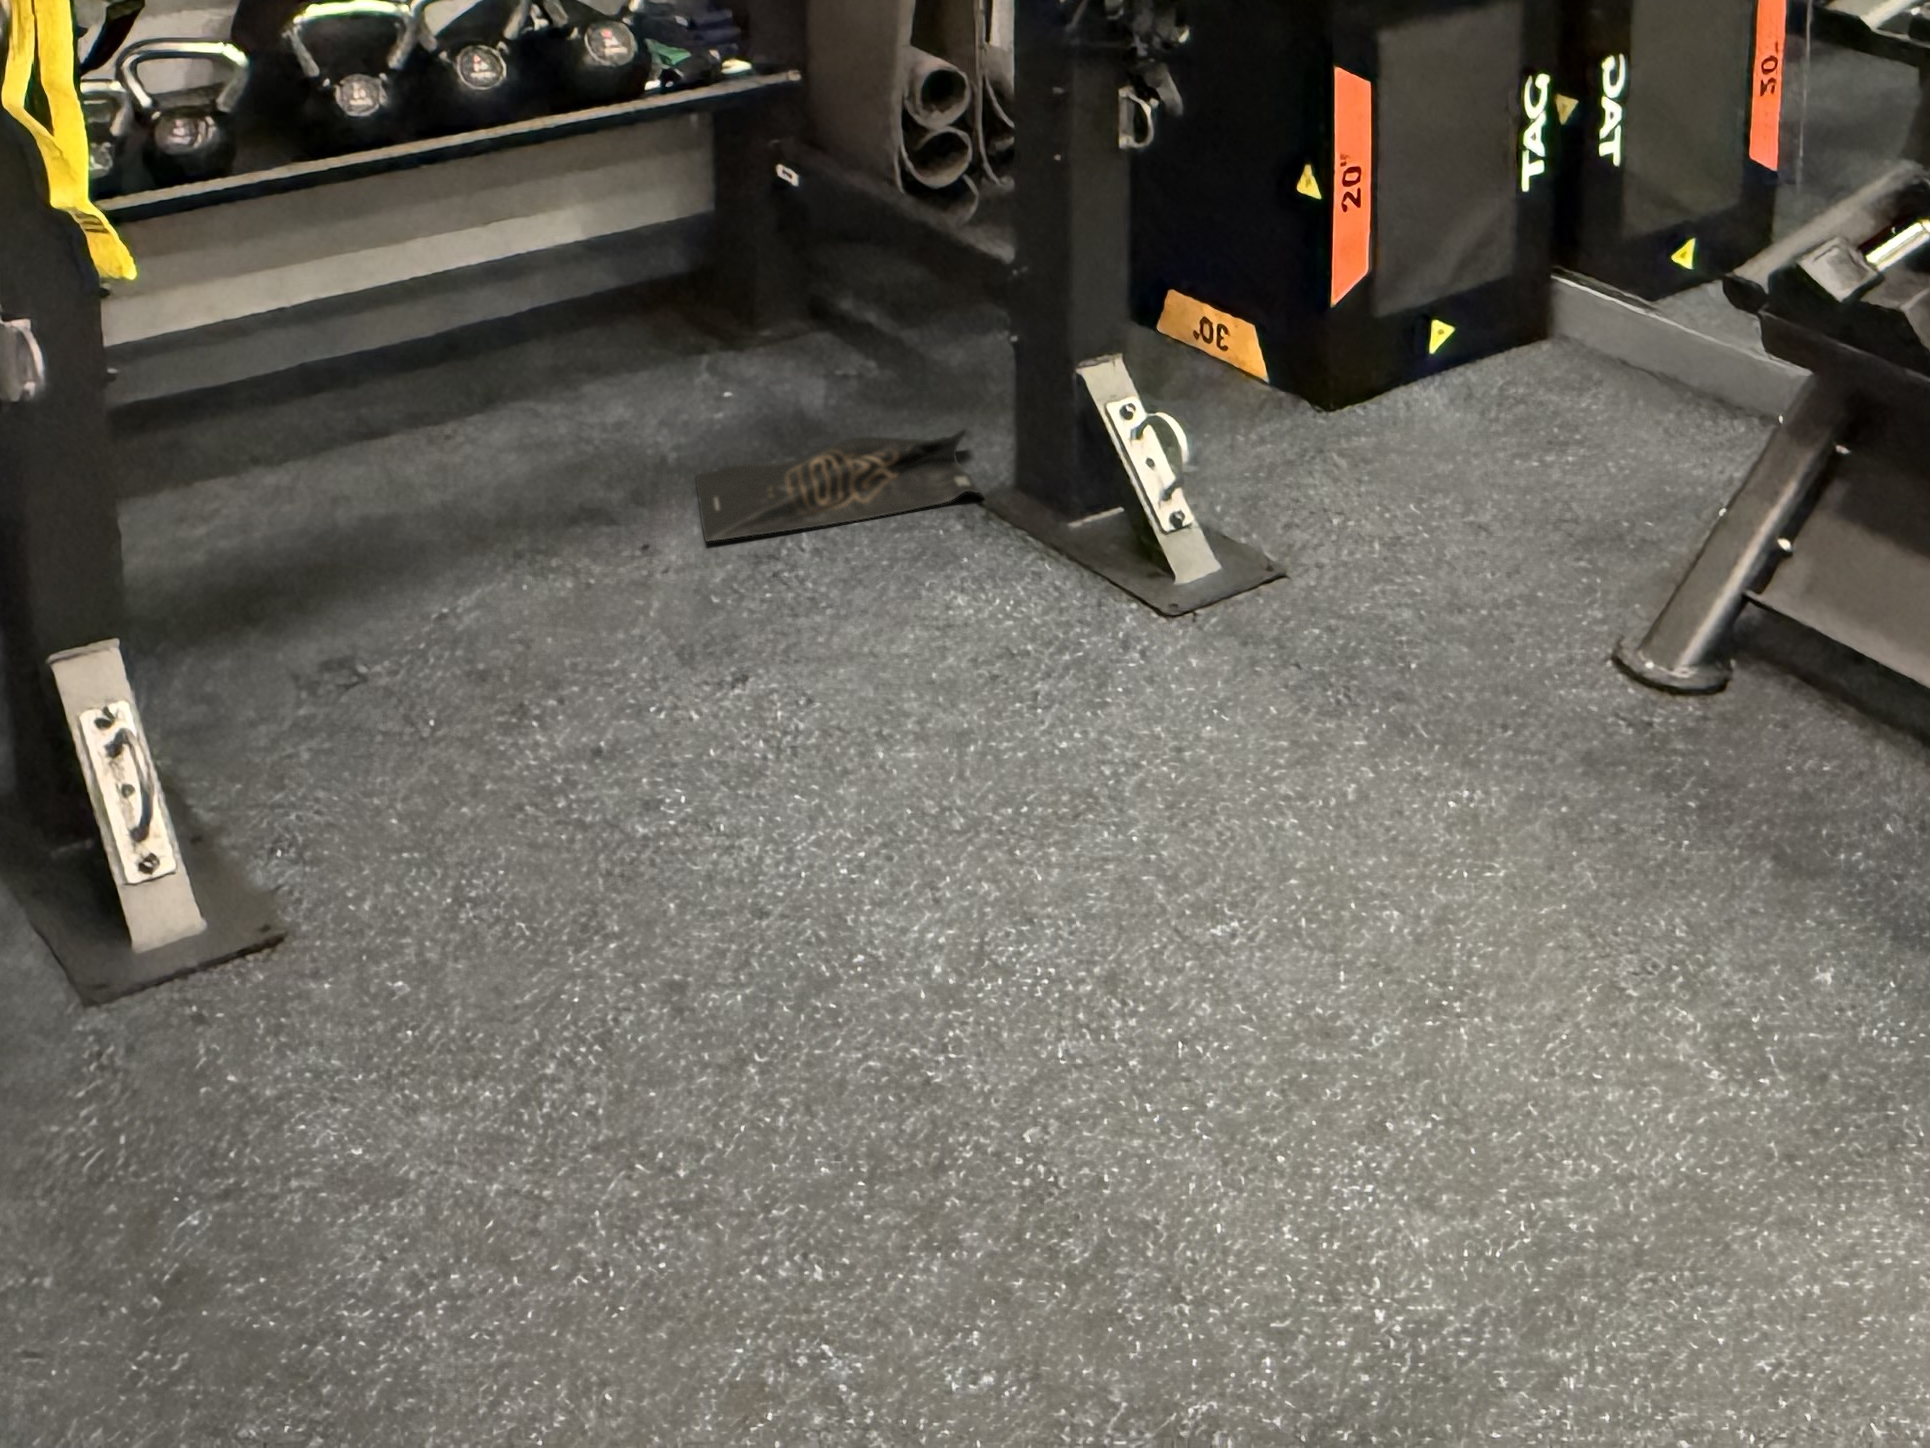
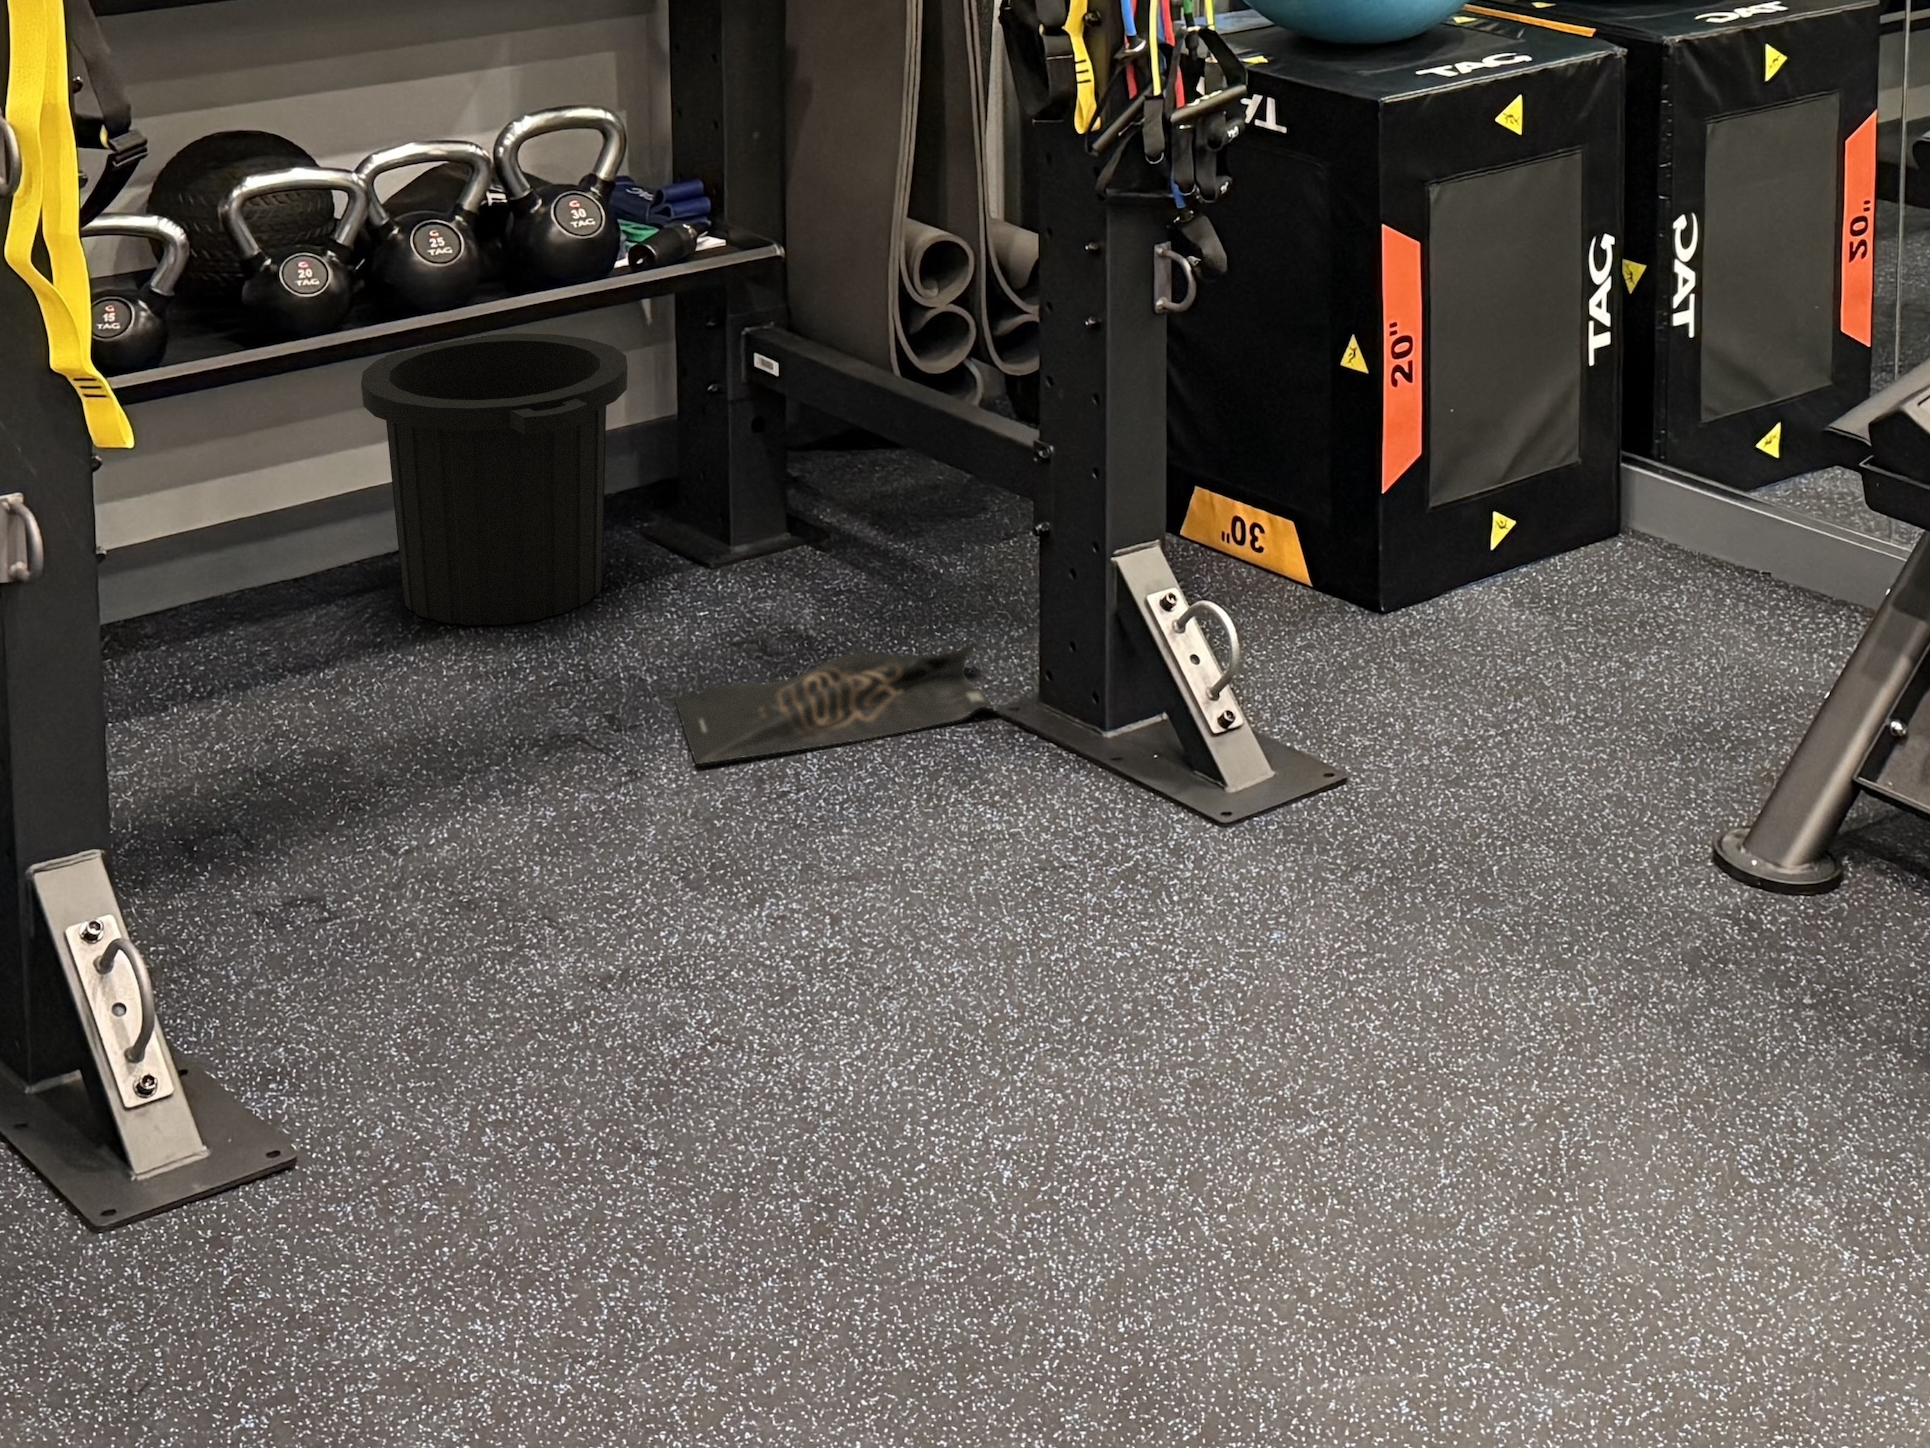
trash can: none [427,140,667,401] -> present [361,333,627,625]

